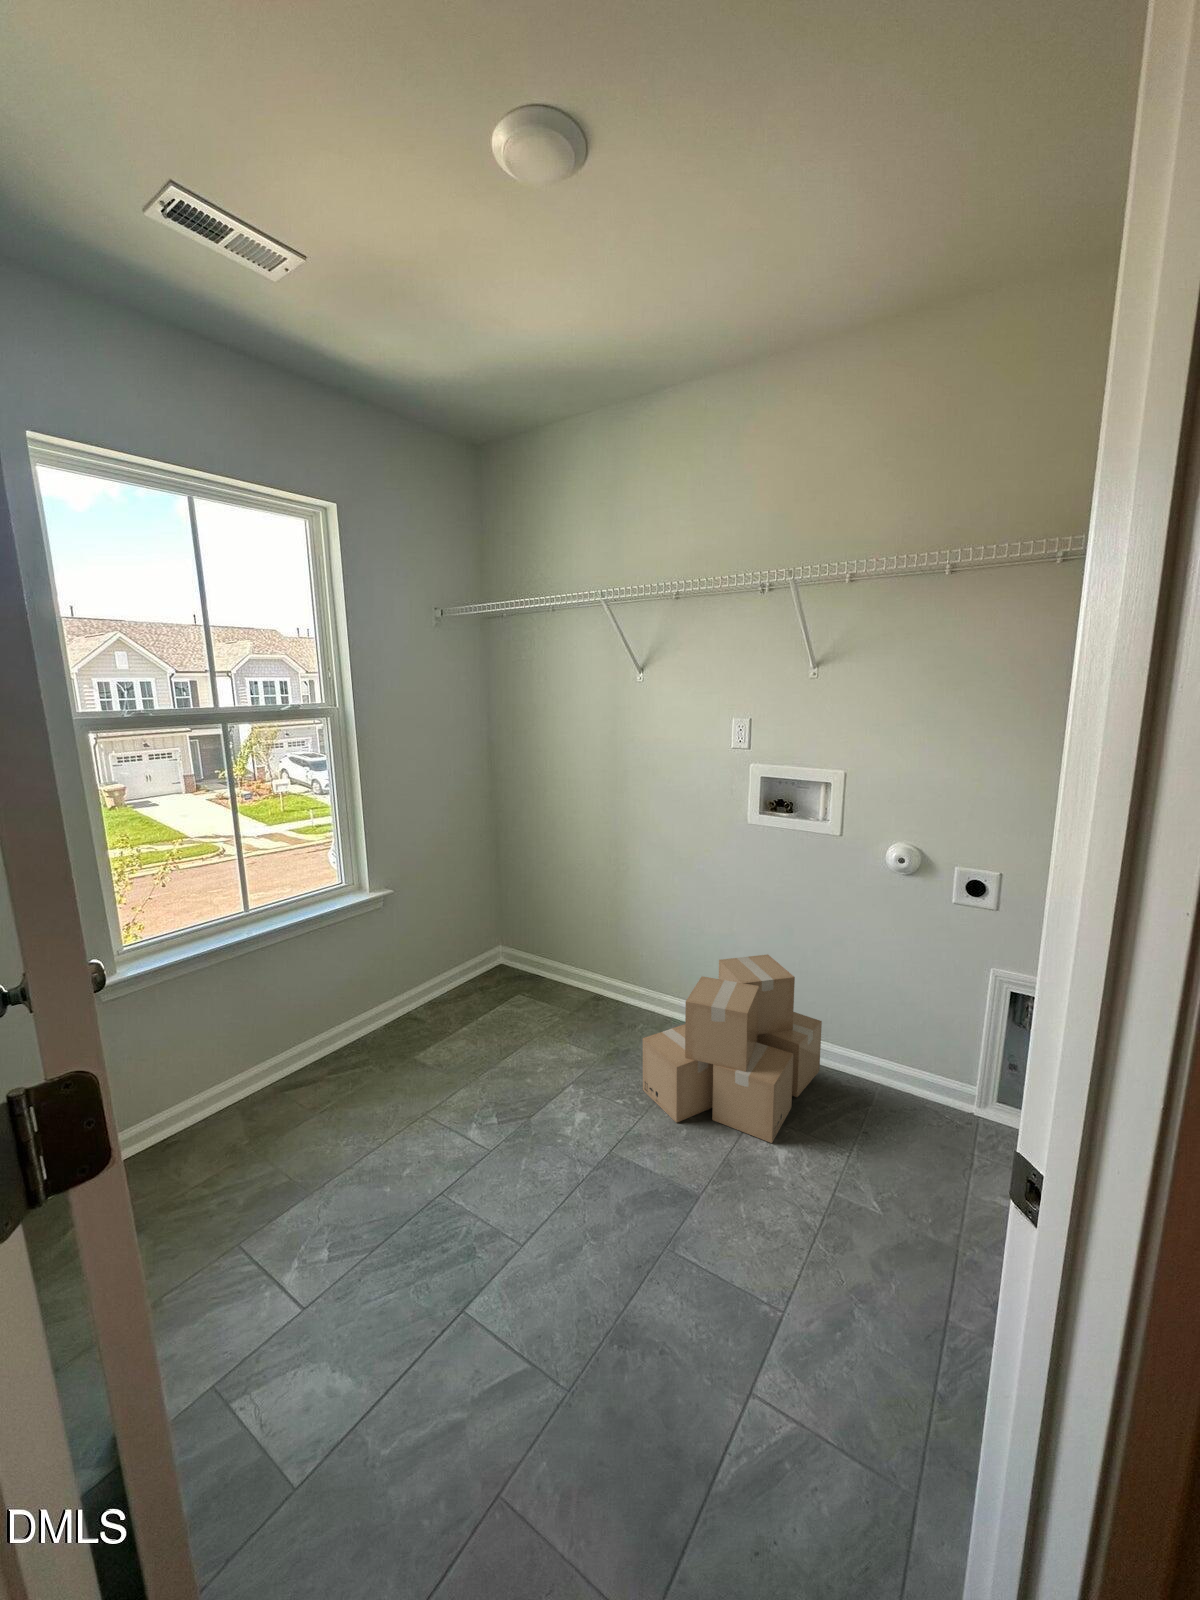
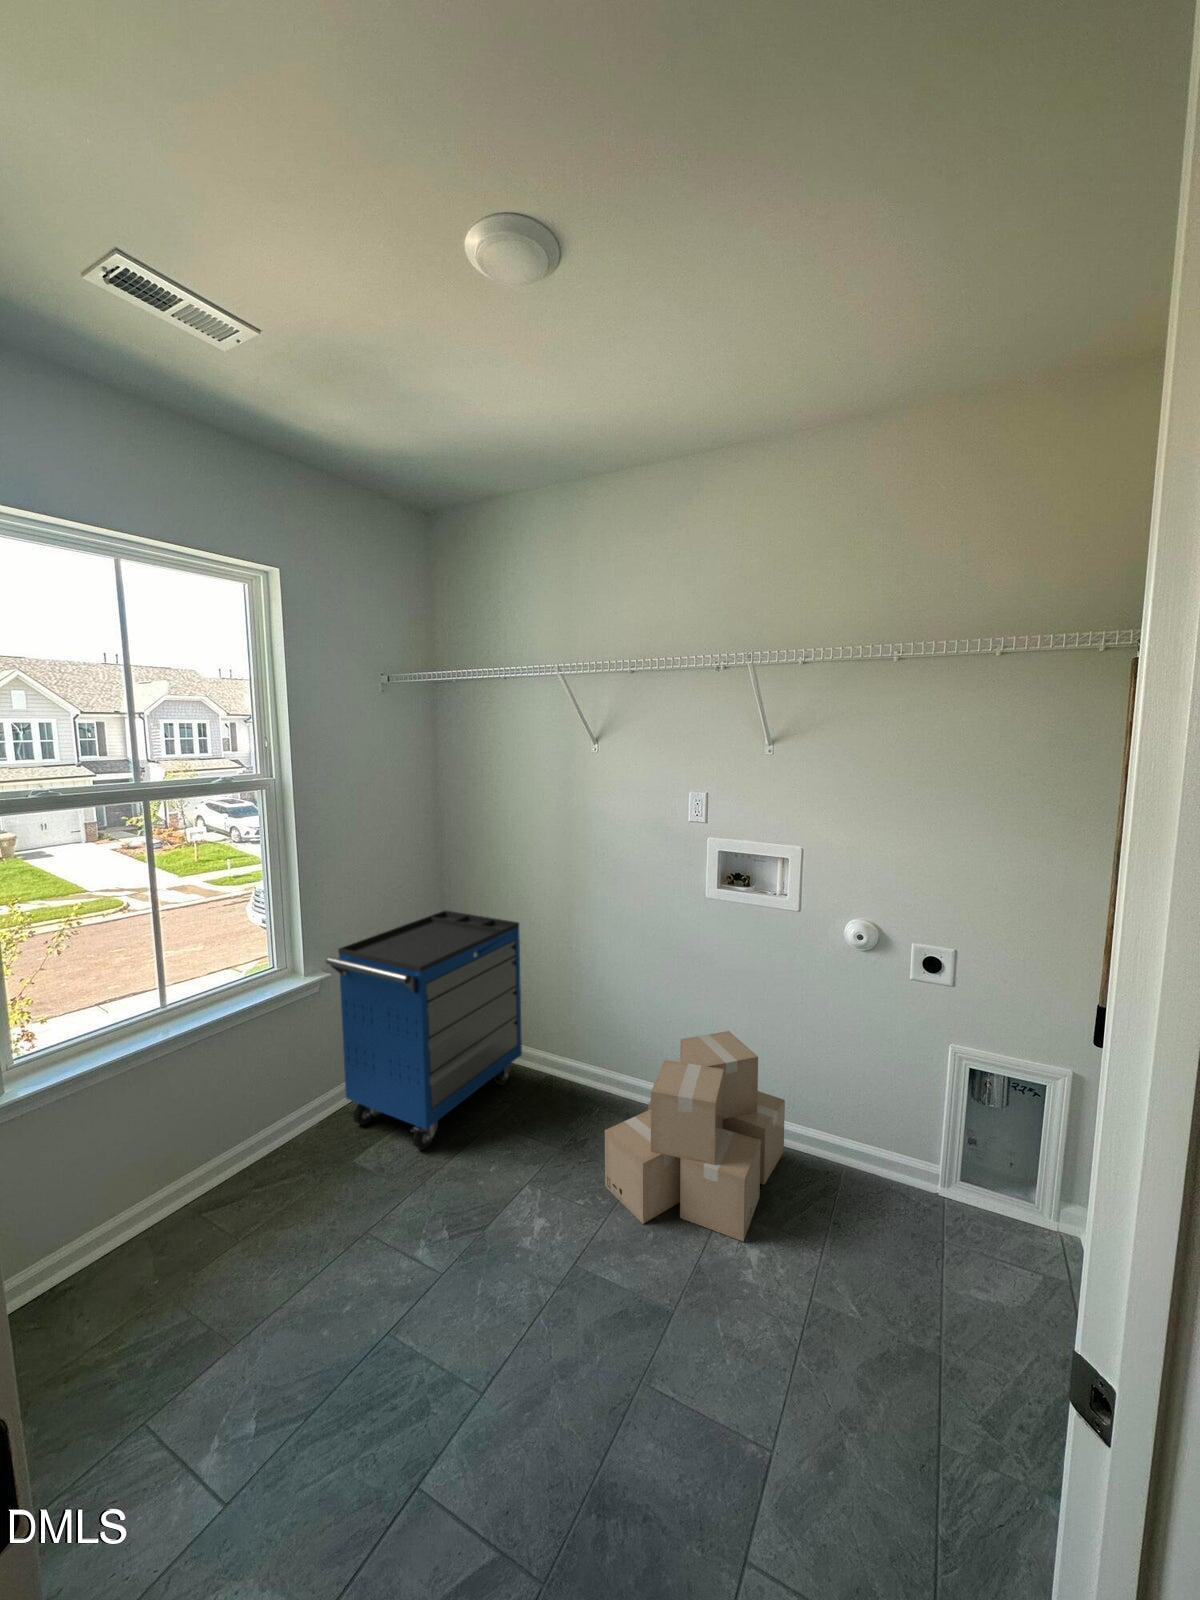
storage cabinet: none [386,839,570,1051] -> present [326,911,522,1149]

